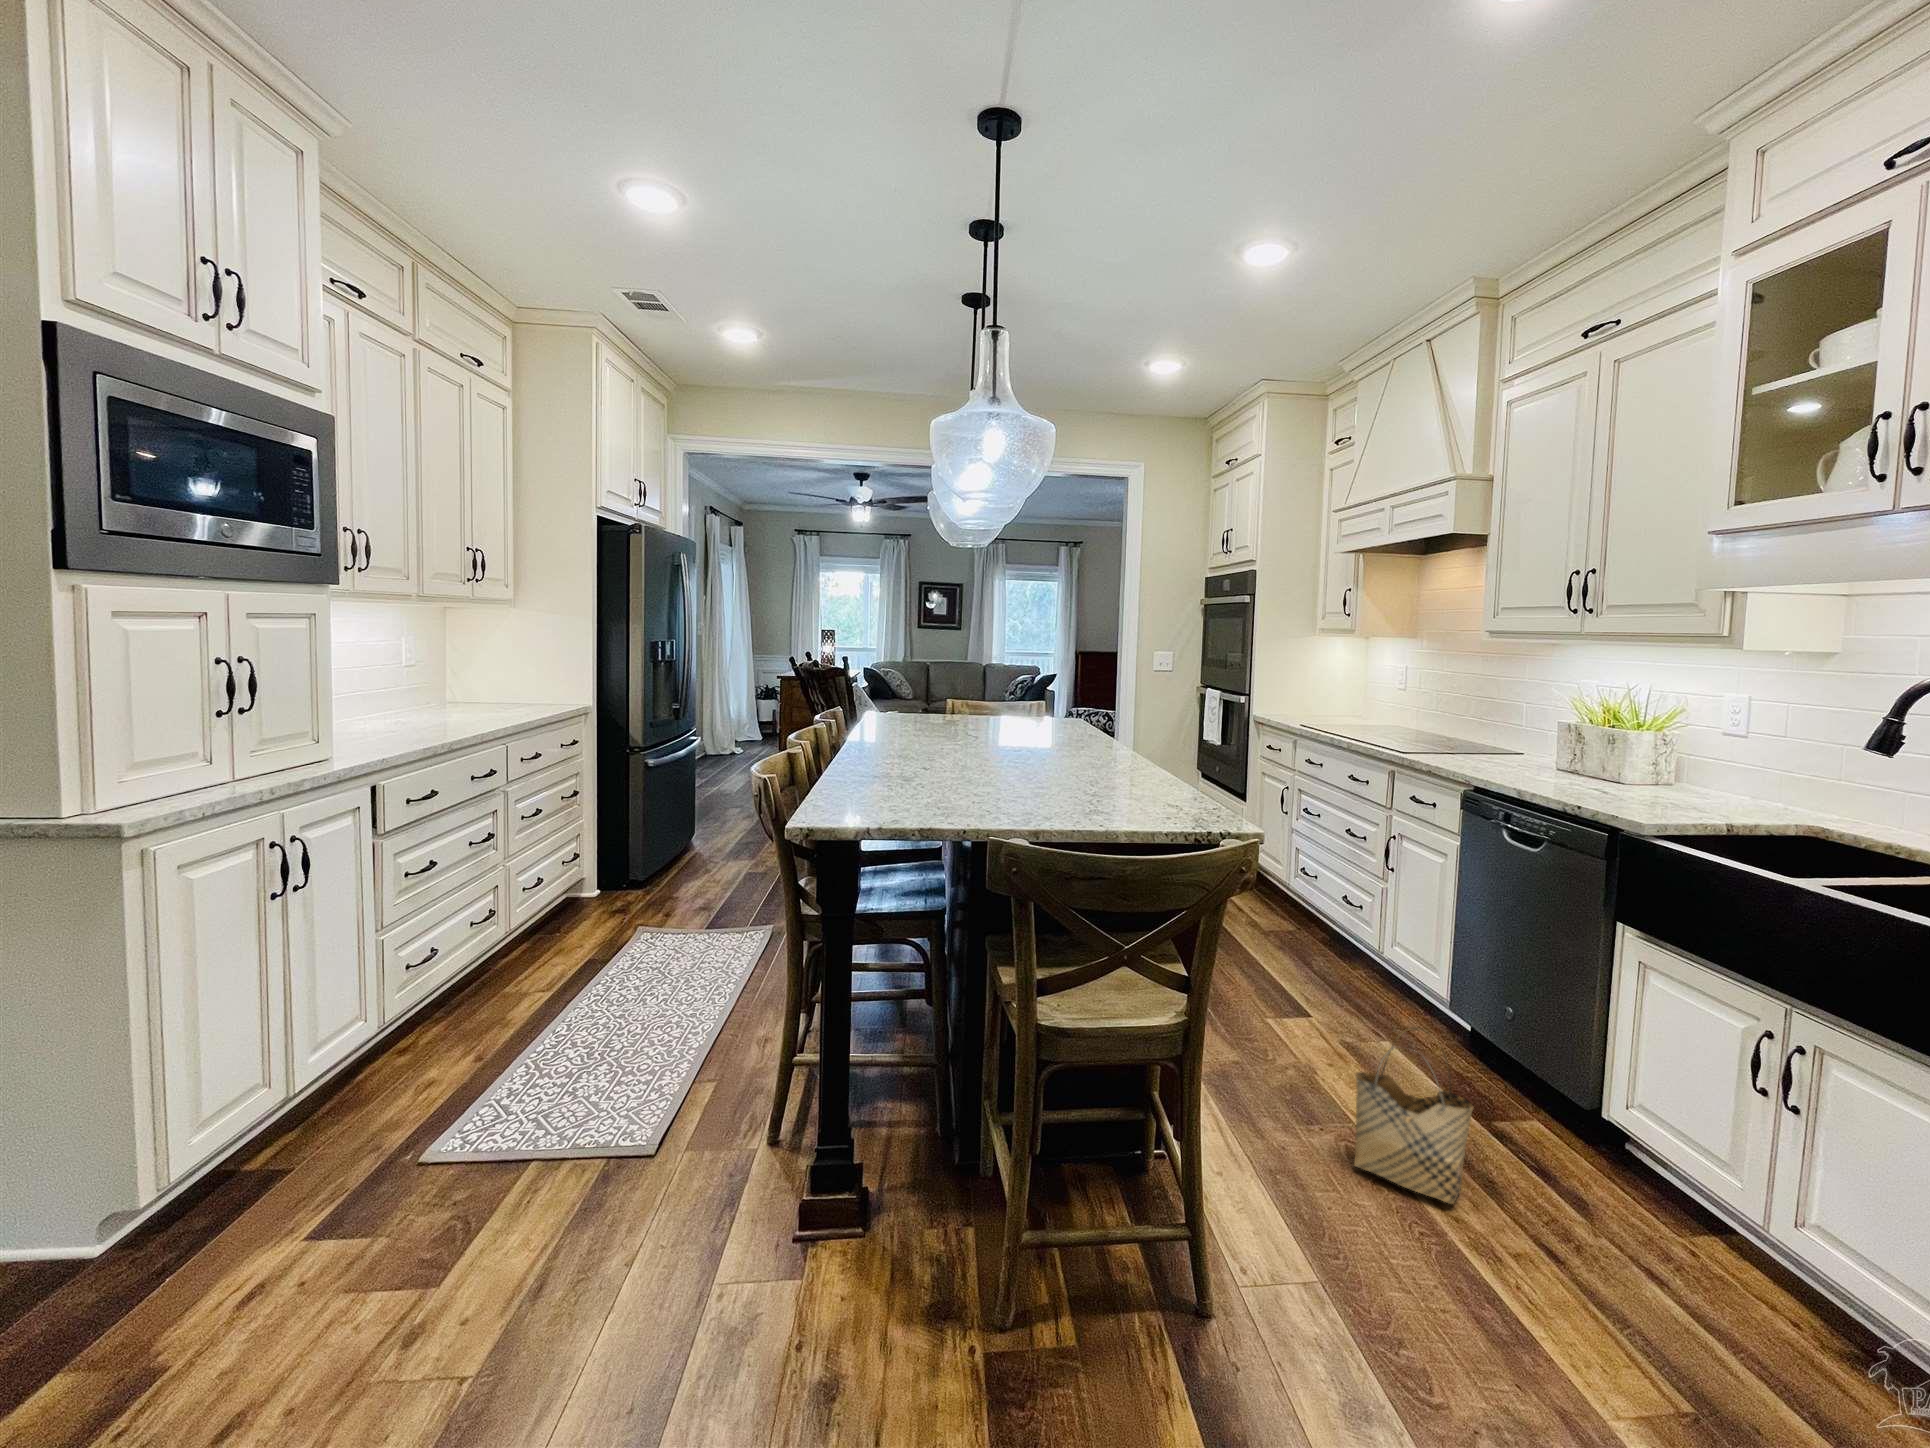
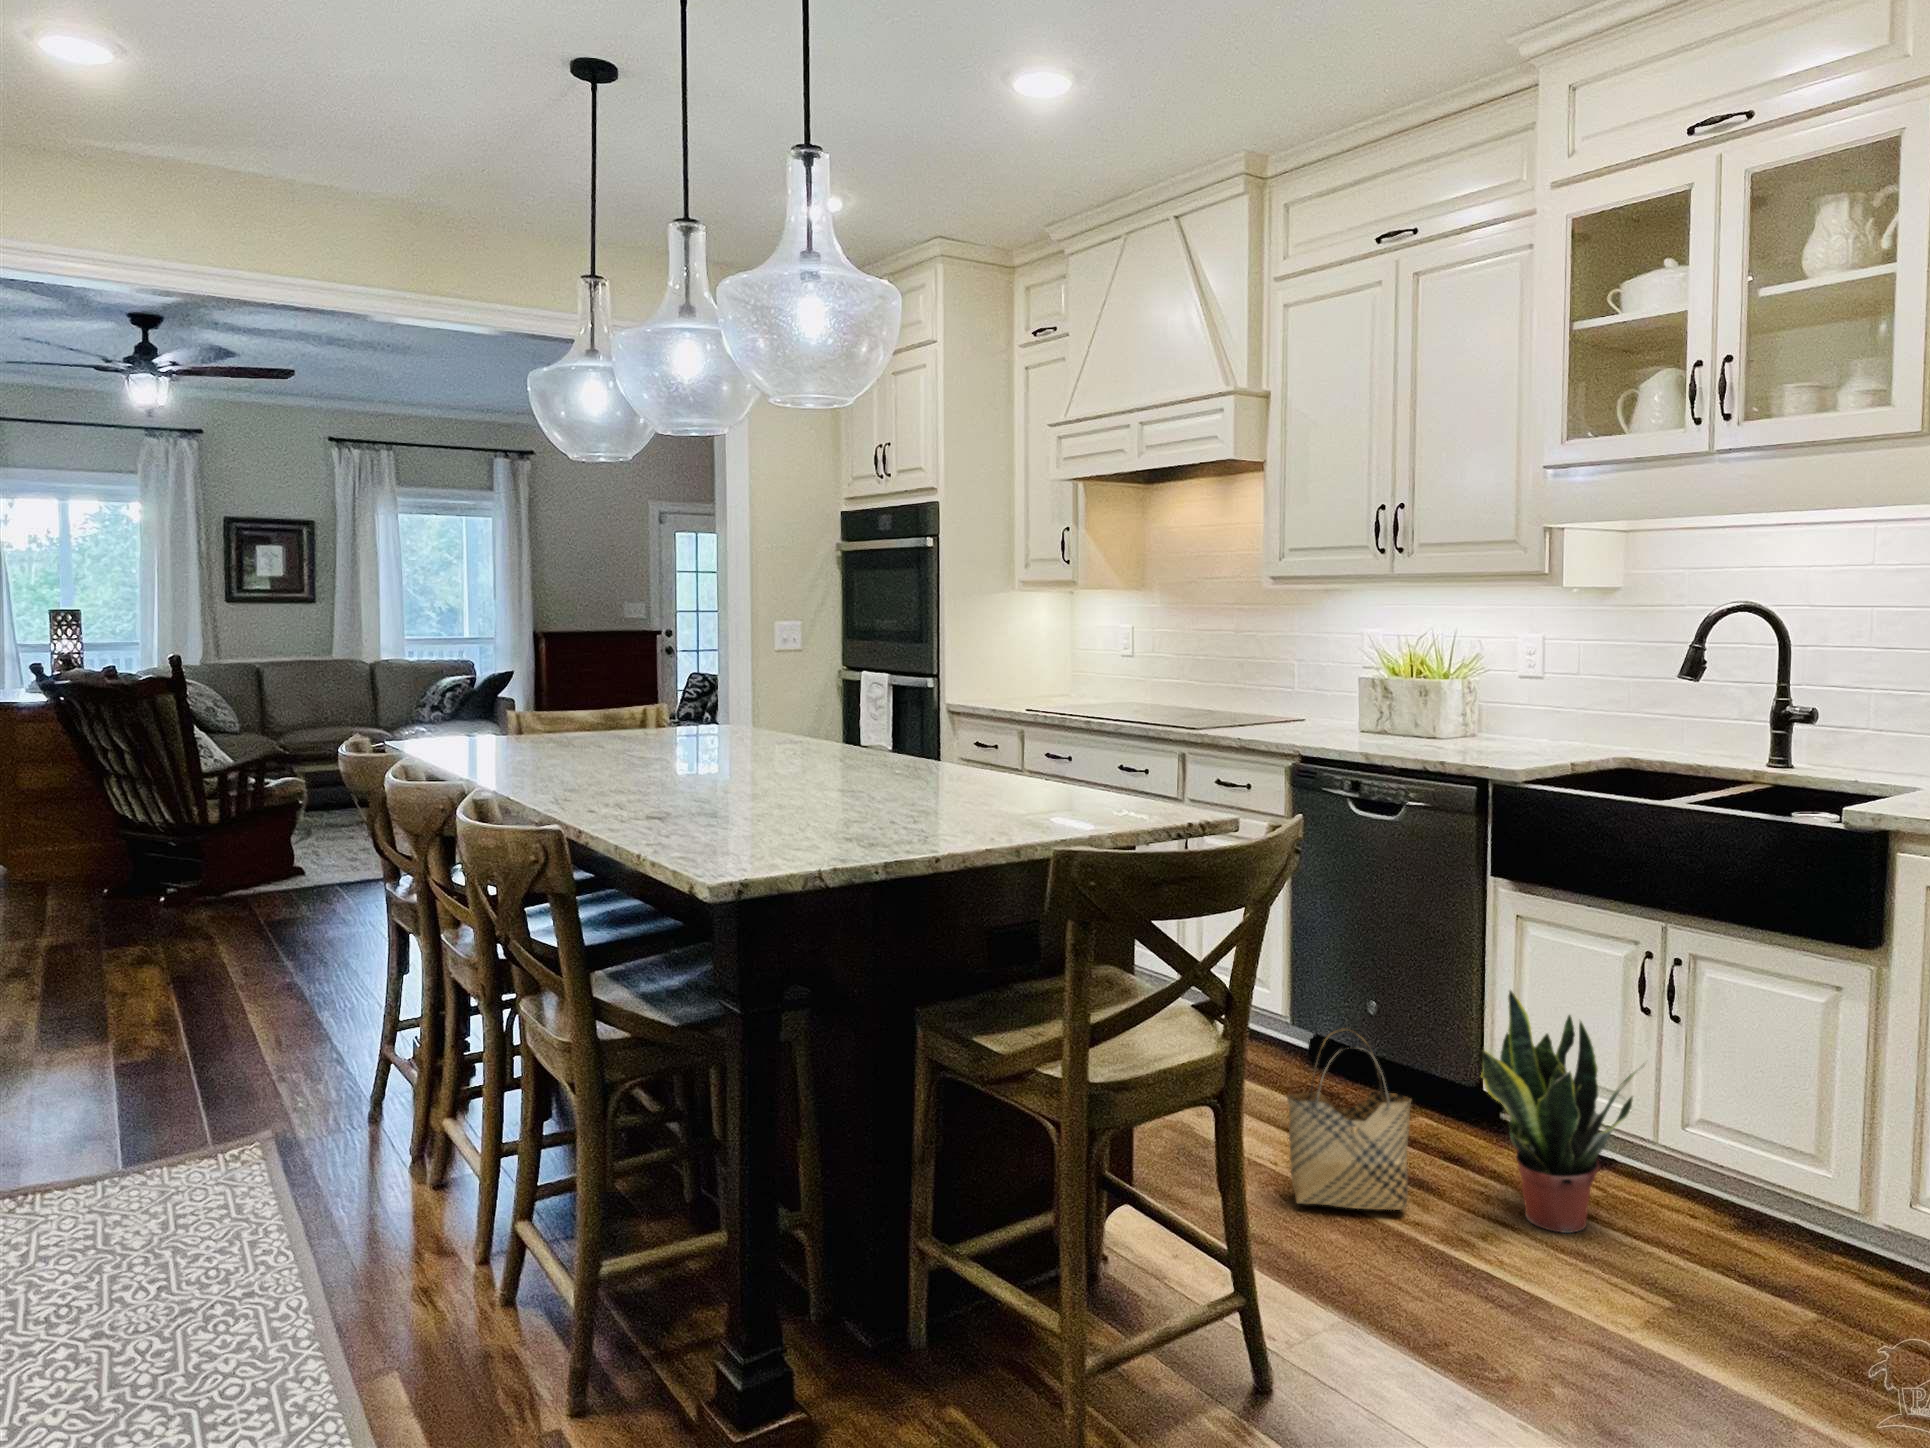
potted plant: none [1526,1033,1736,1289] -> present [1481,991,1646,1233]

